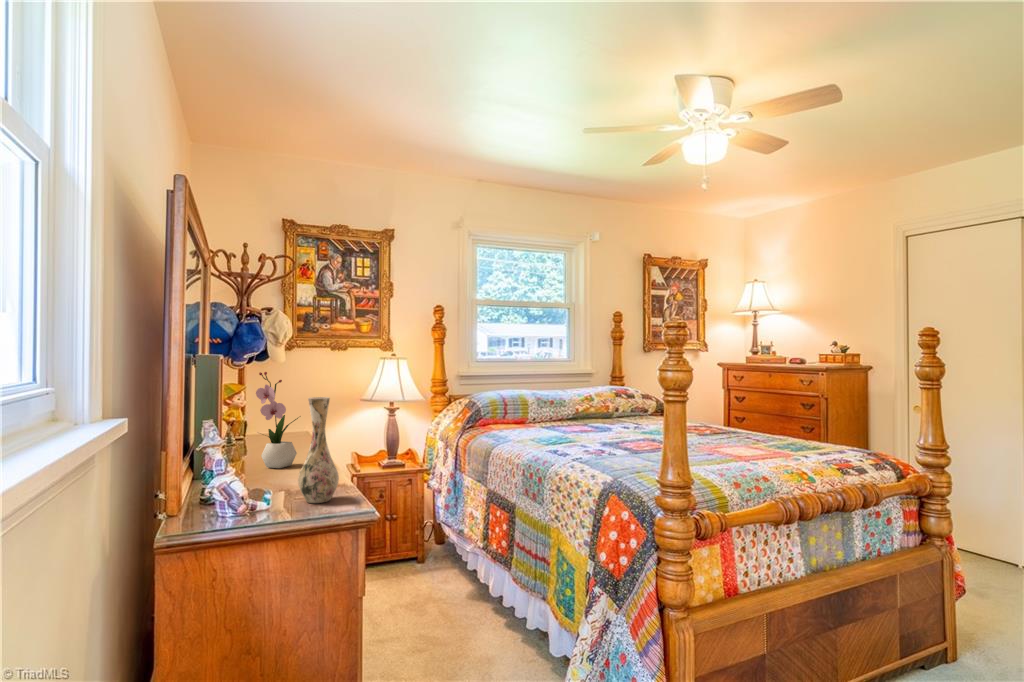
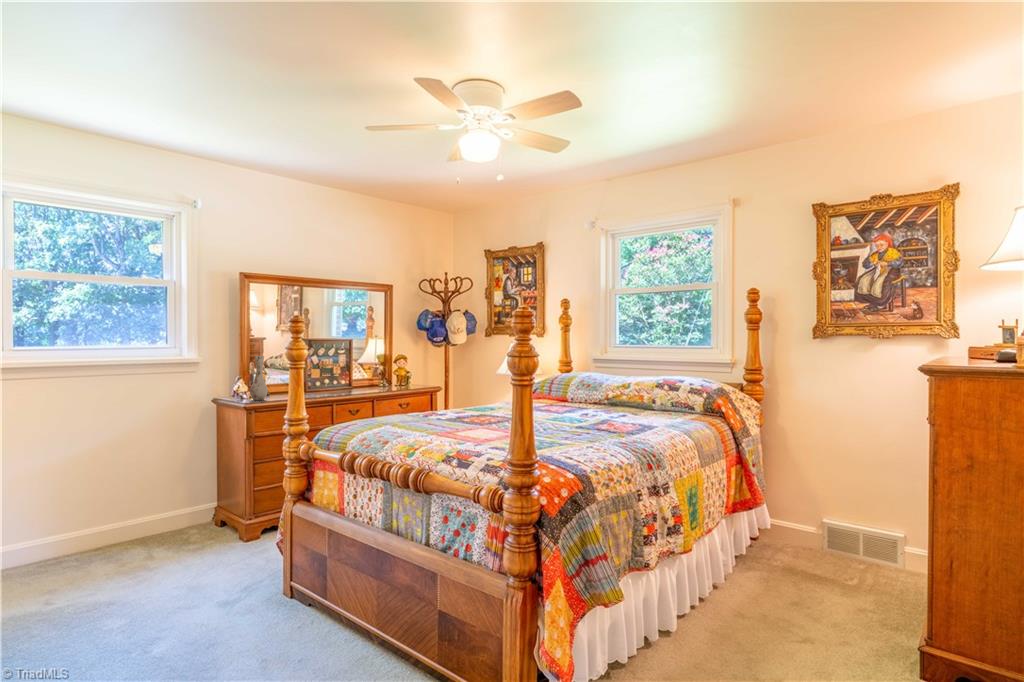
flower arrangement: present [256,372,298,468] -> none [327,348,347,396]

